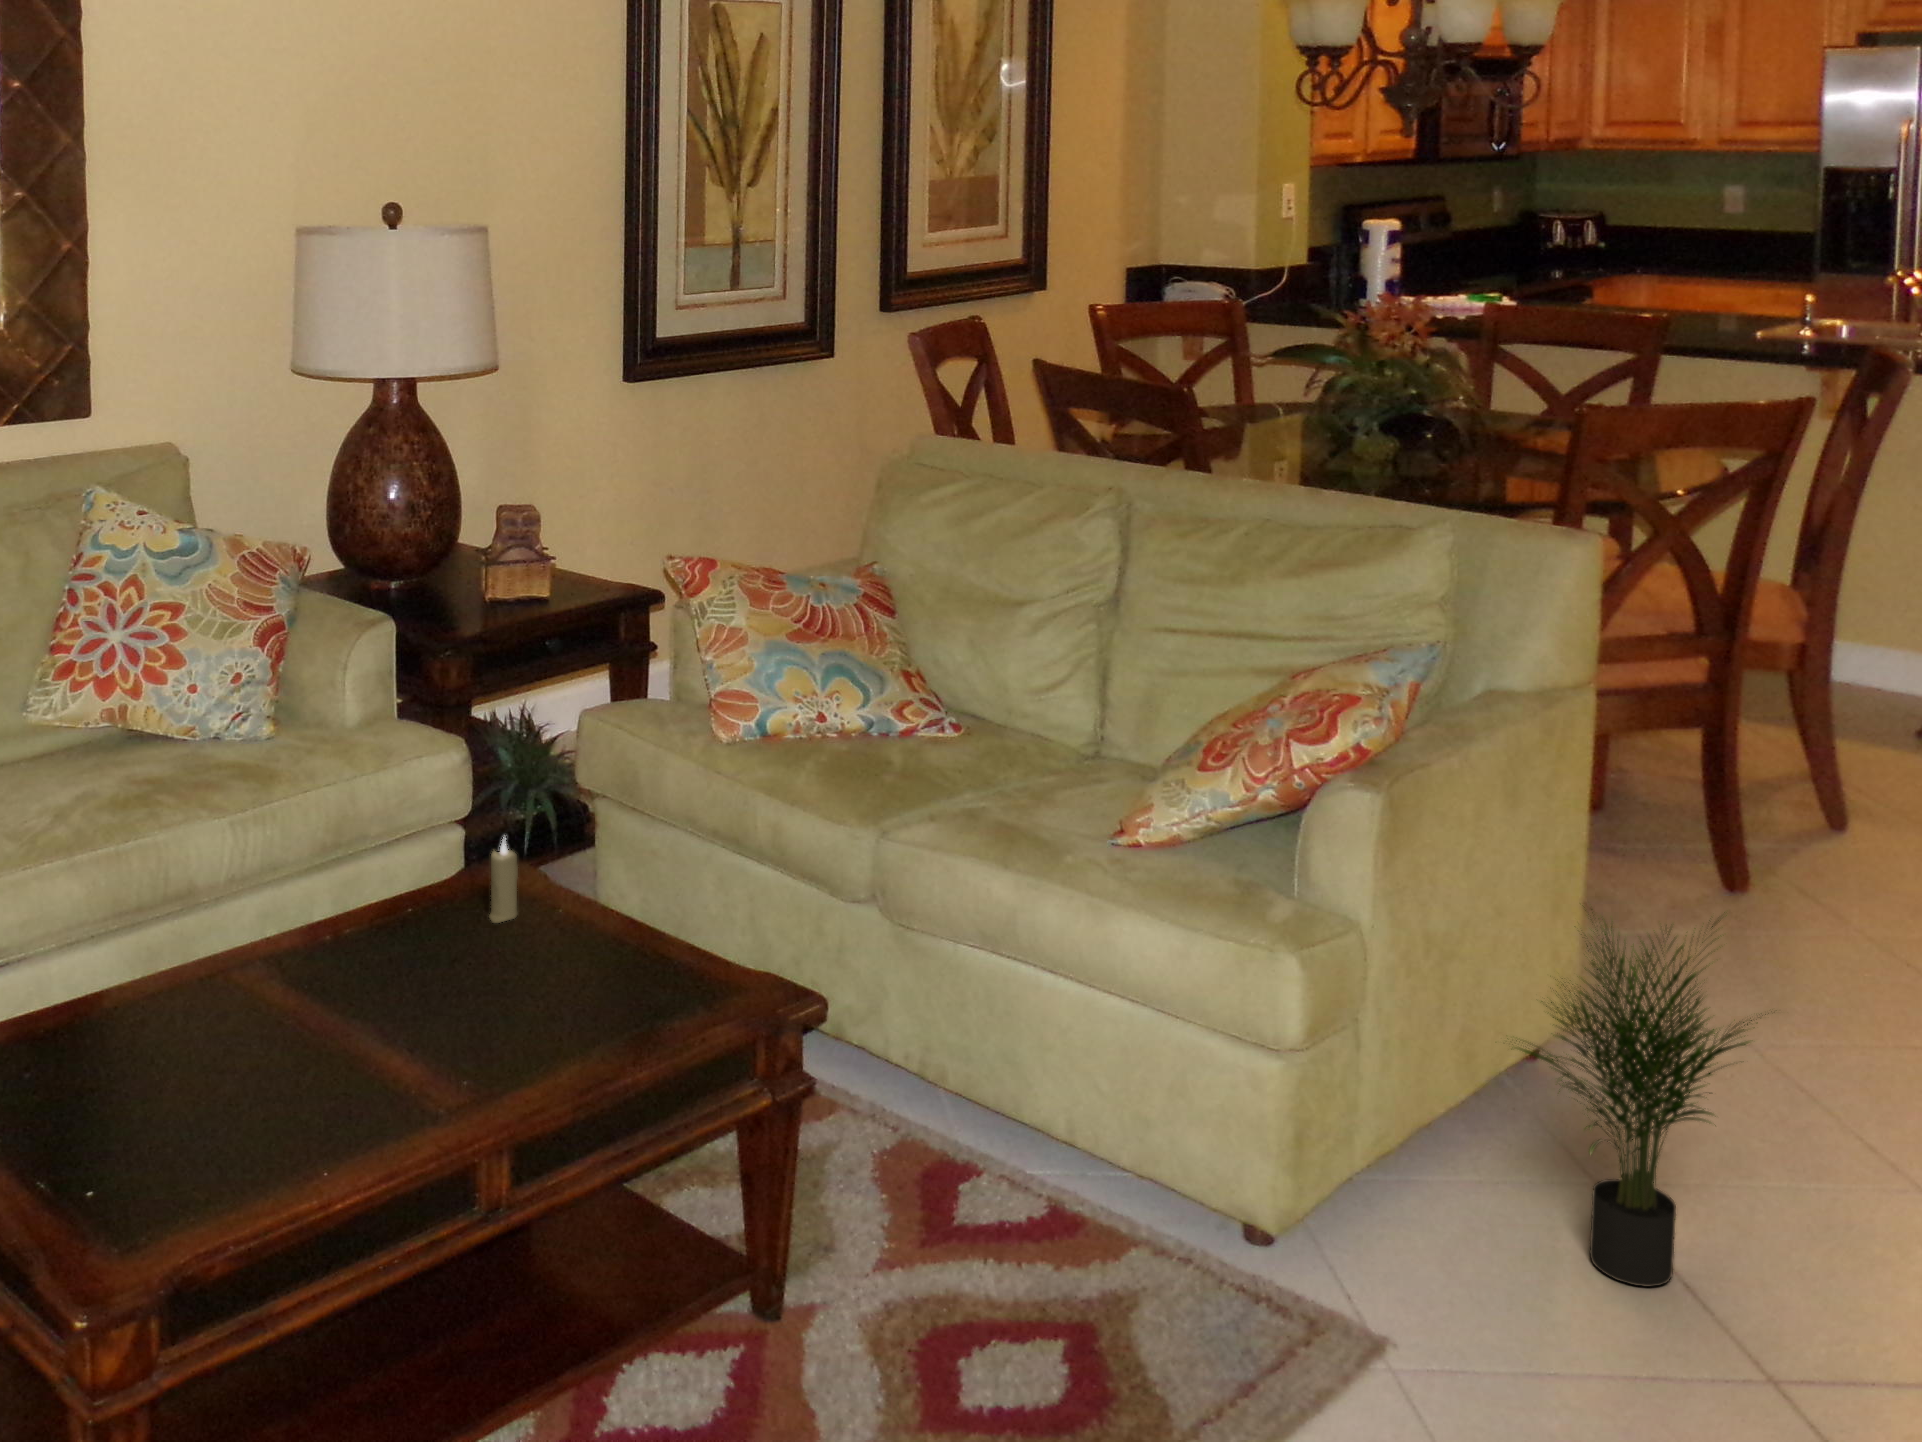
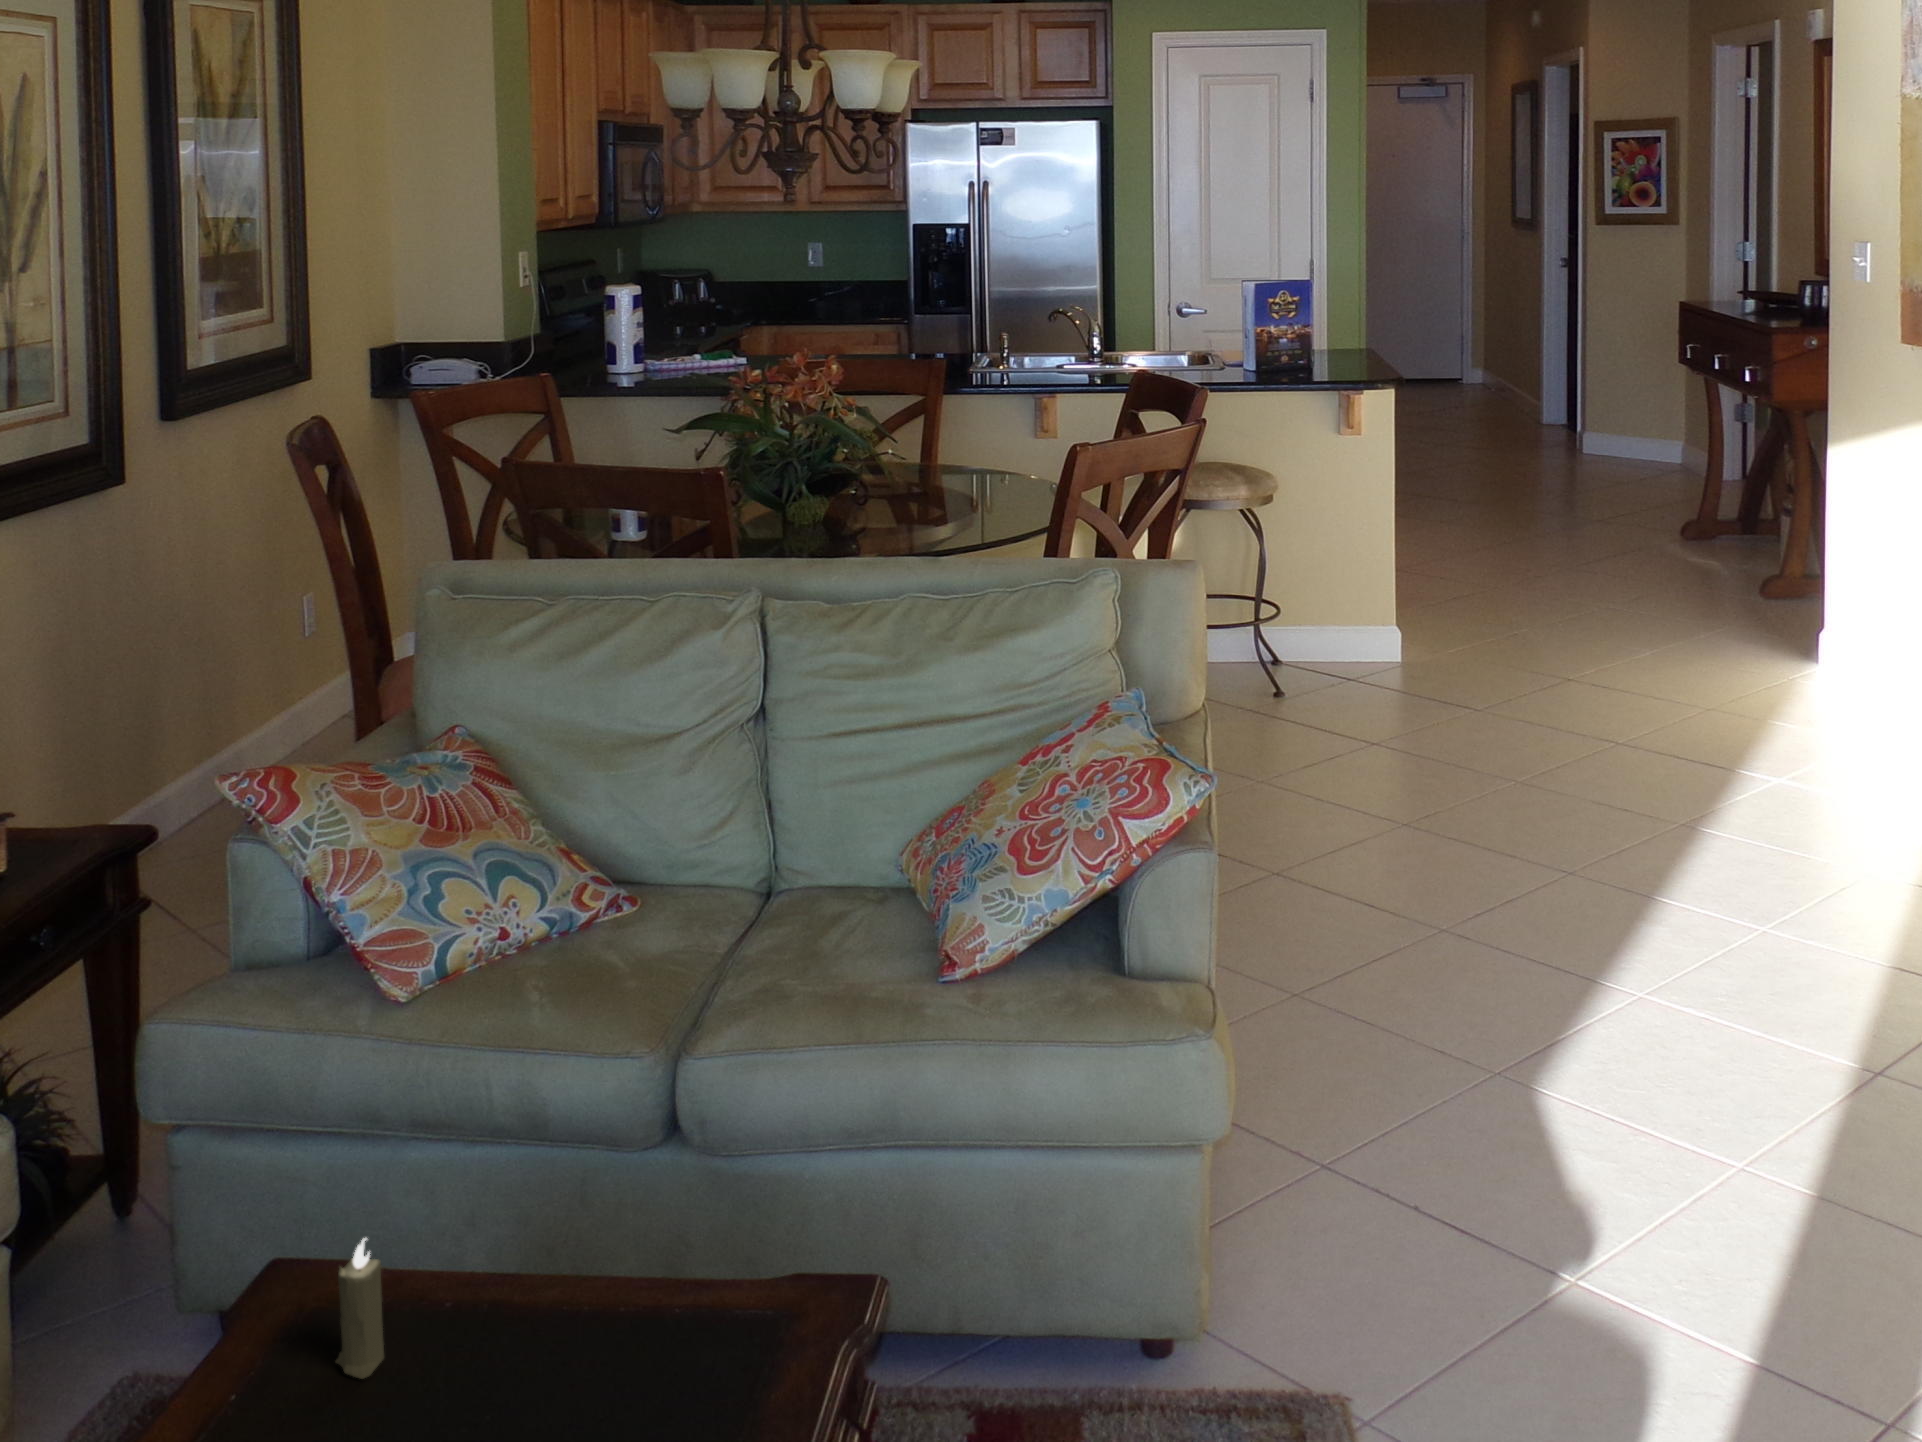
potted plant: present [1516,909,1769,1287] -> none [1324,876,1534,1254]

